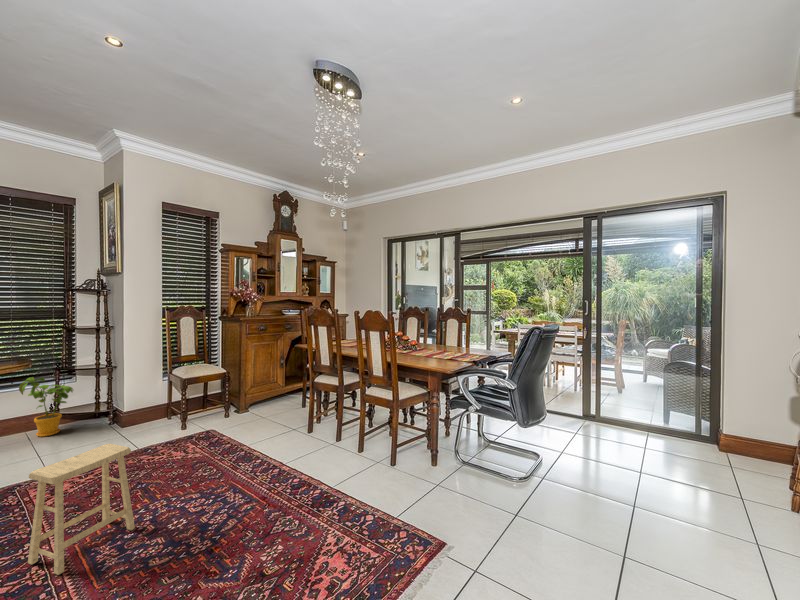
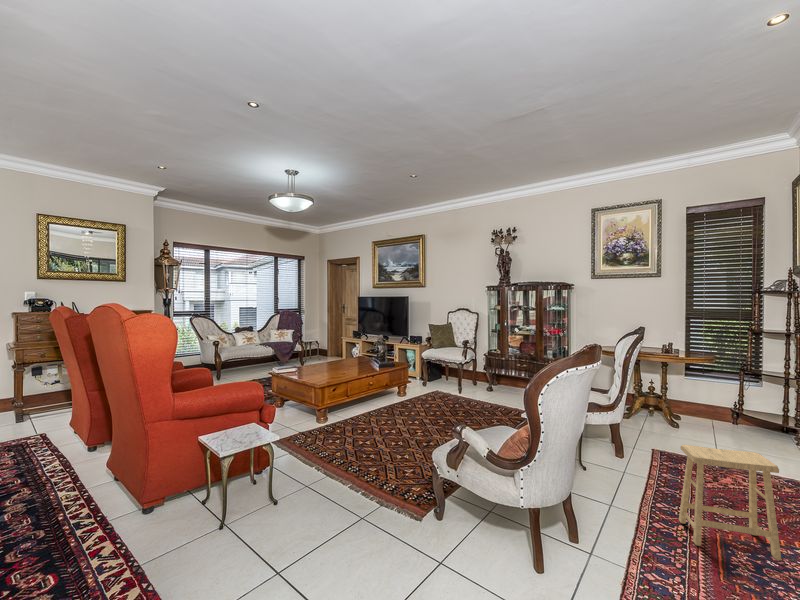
house plant: present [19,377,73,437] -> none [707,372,756,432]

